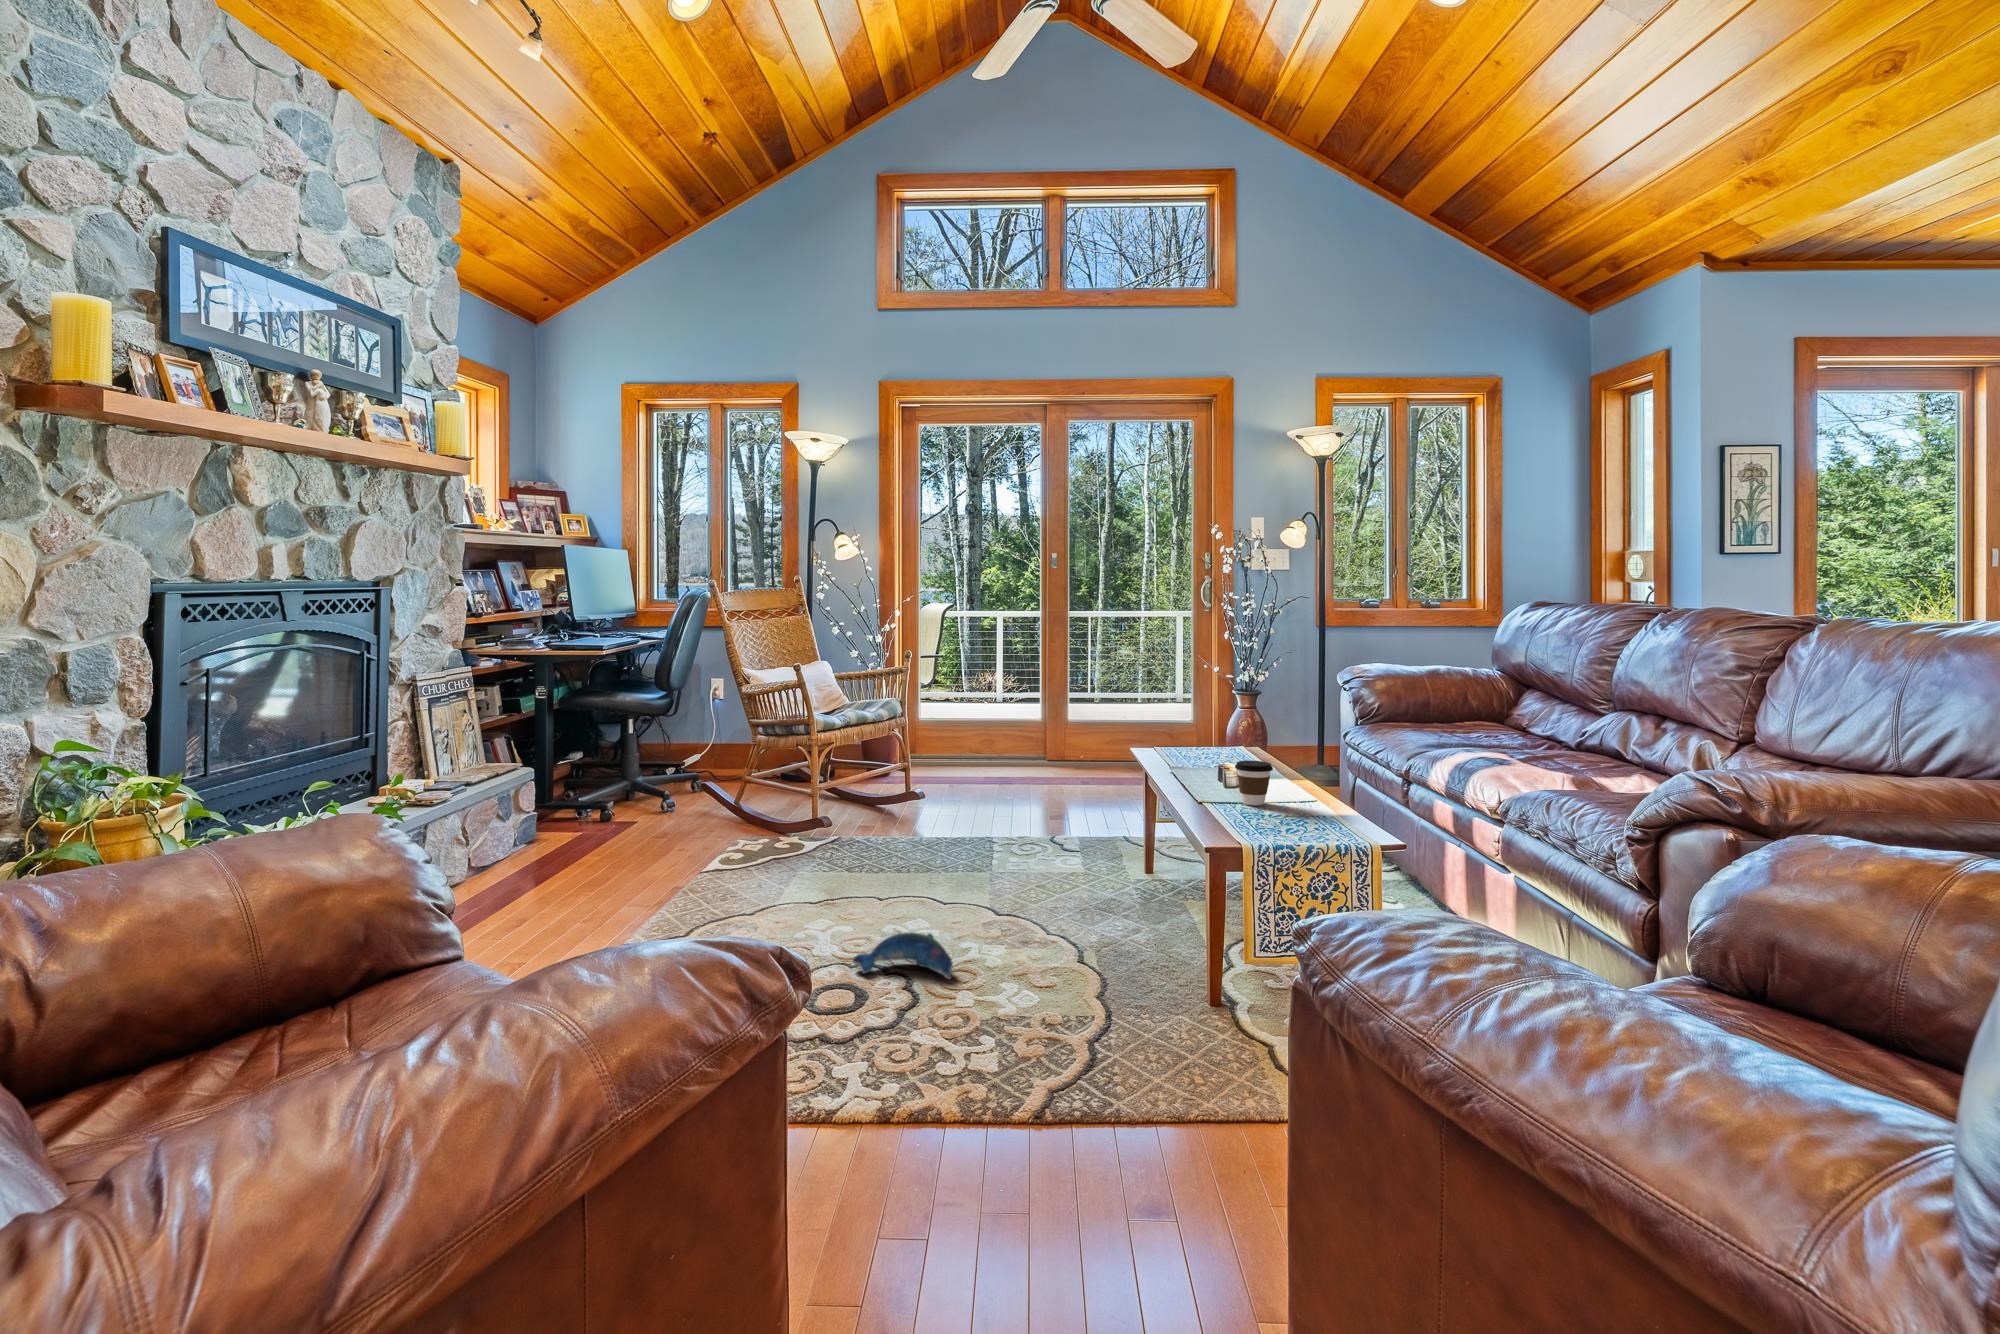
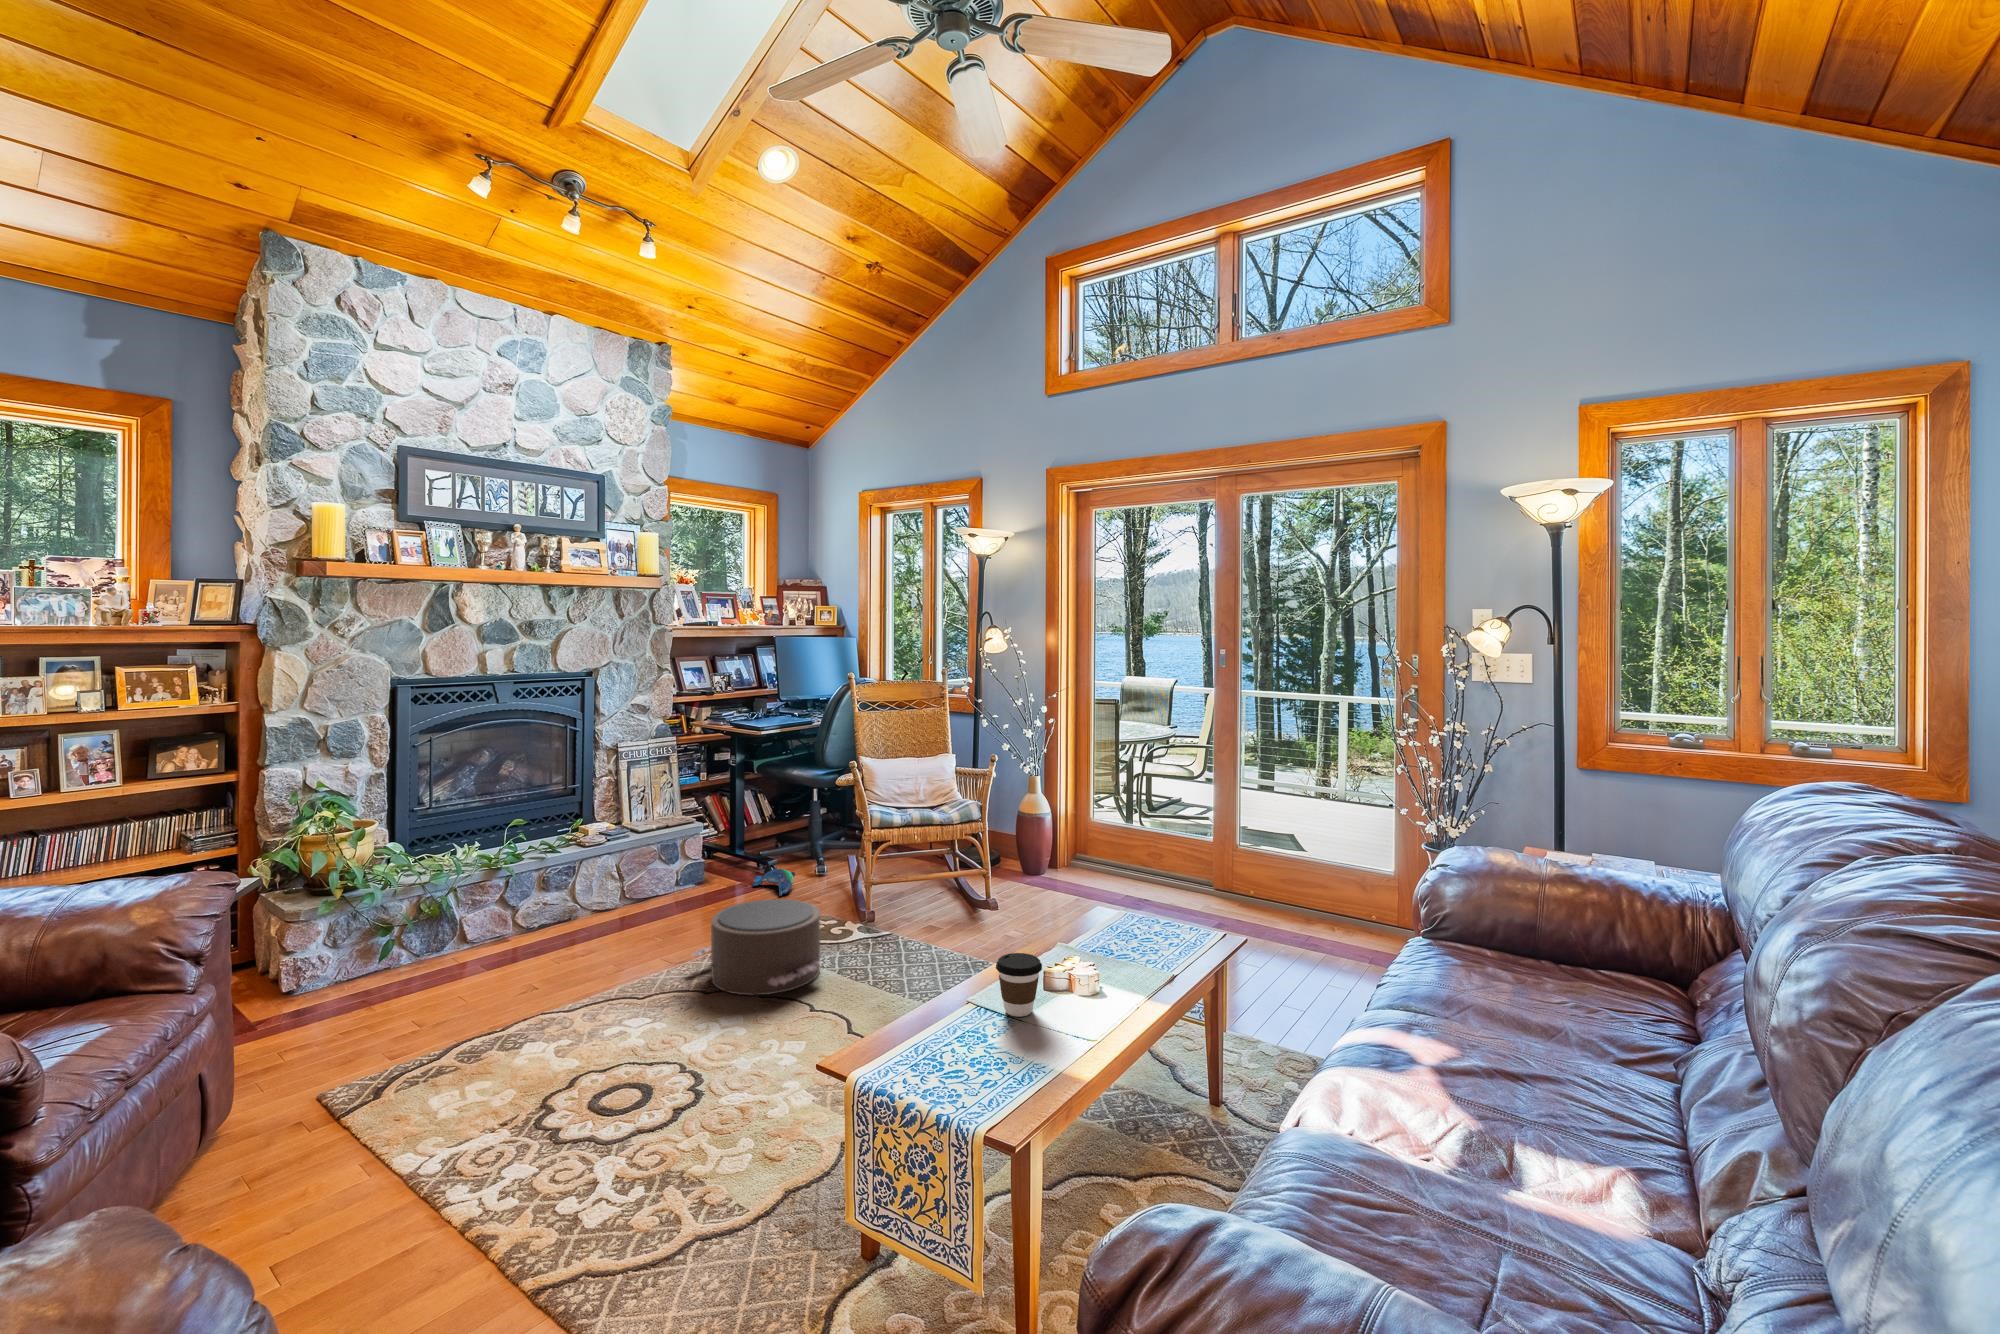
pouf: none [703,814,858,908] -> present [693,899,821,995]
plush toy: present [853,932,953,979] -> present [753,869,795,896]

